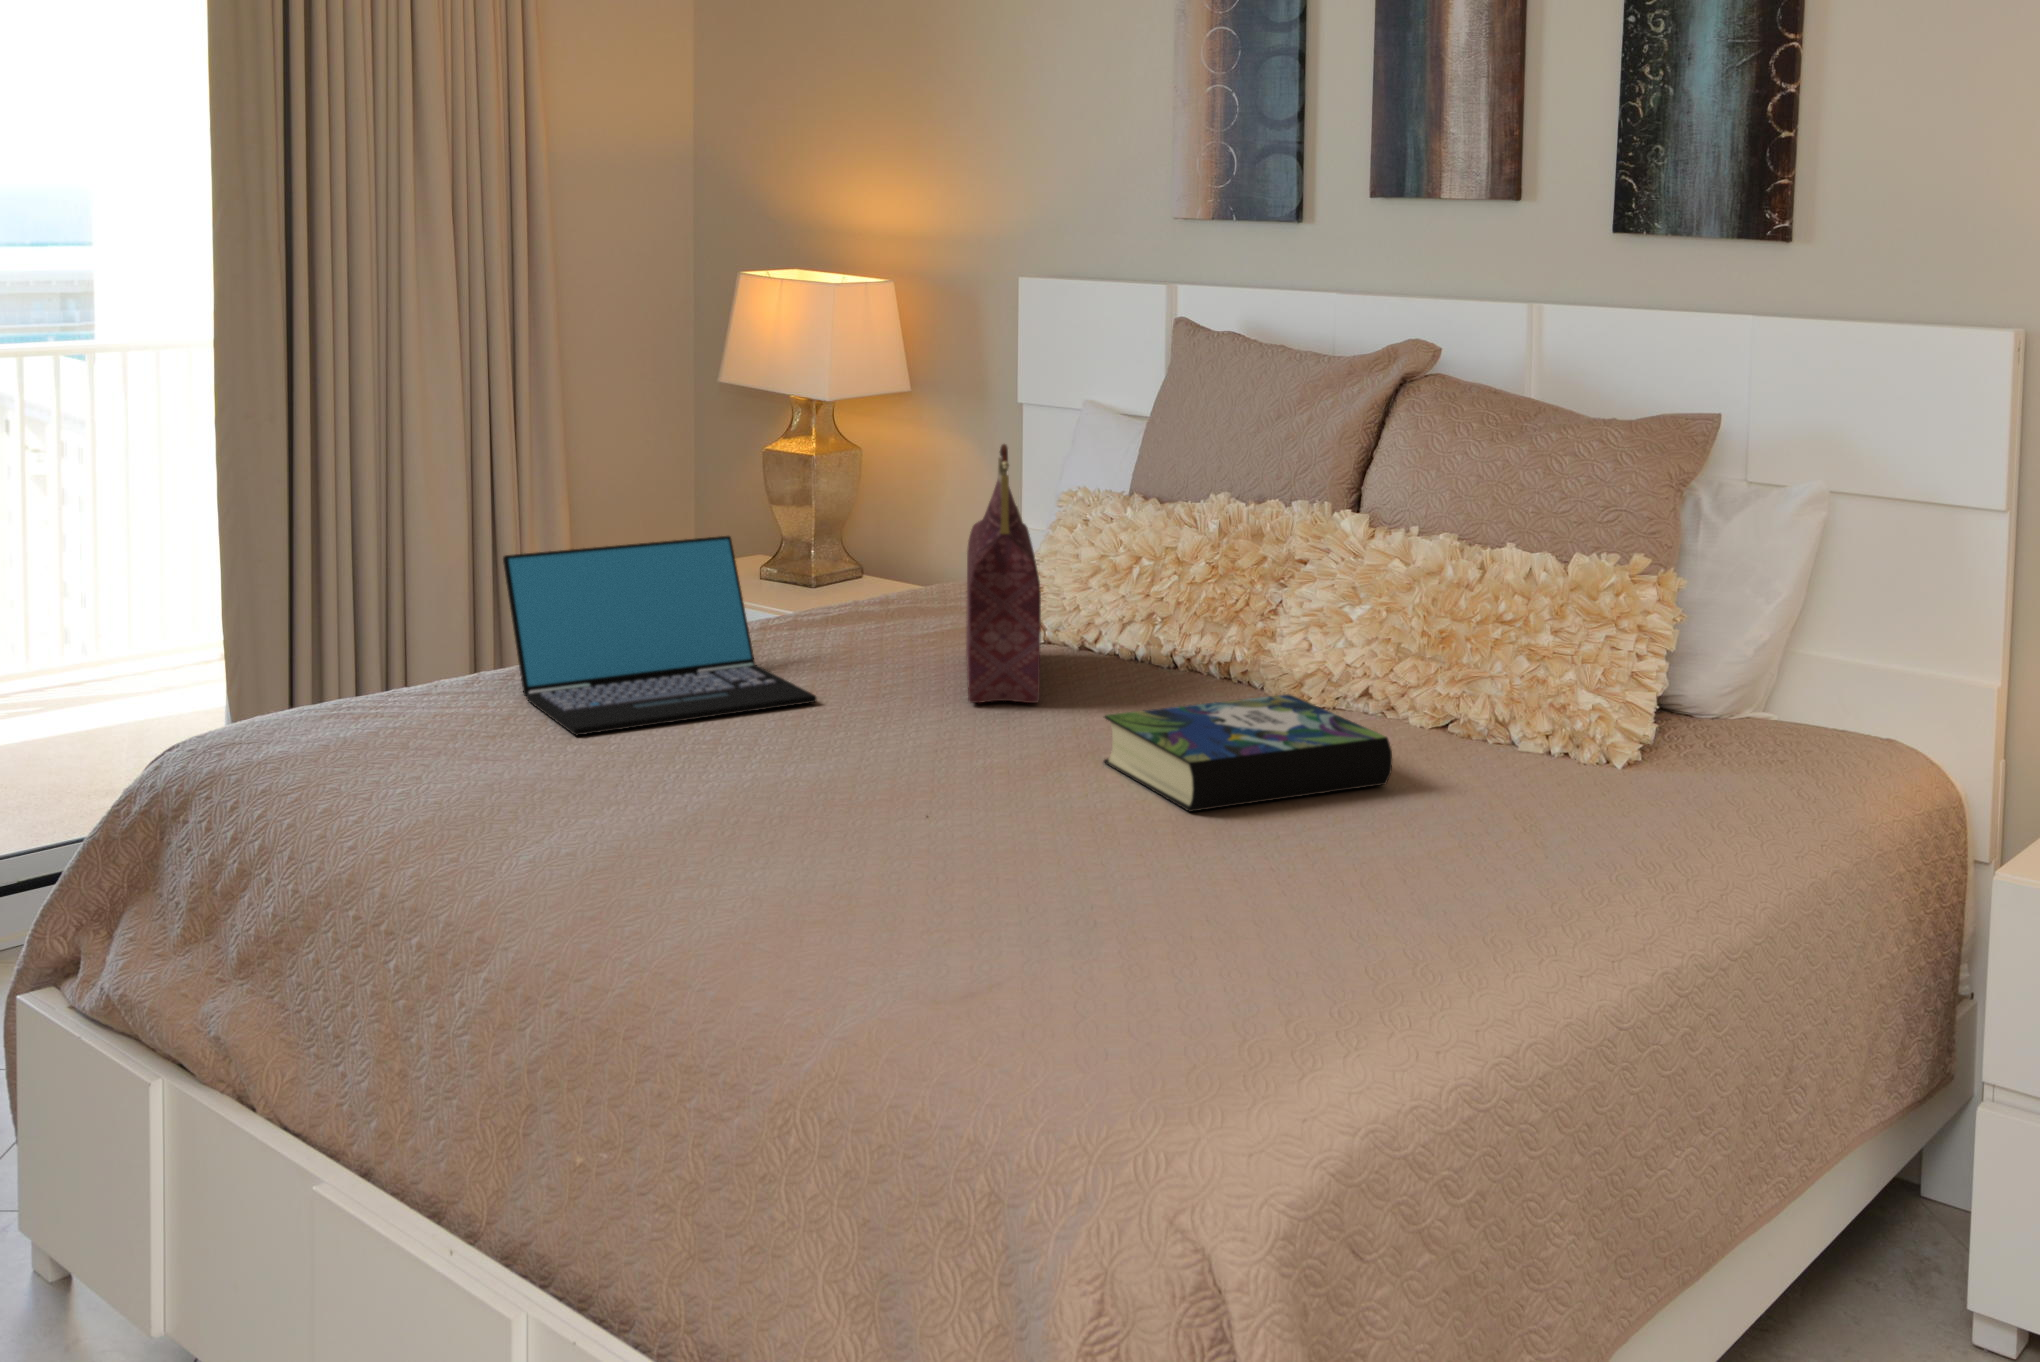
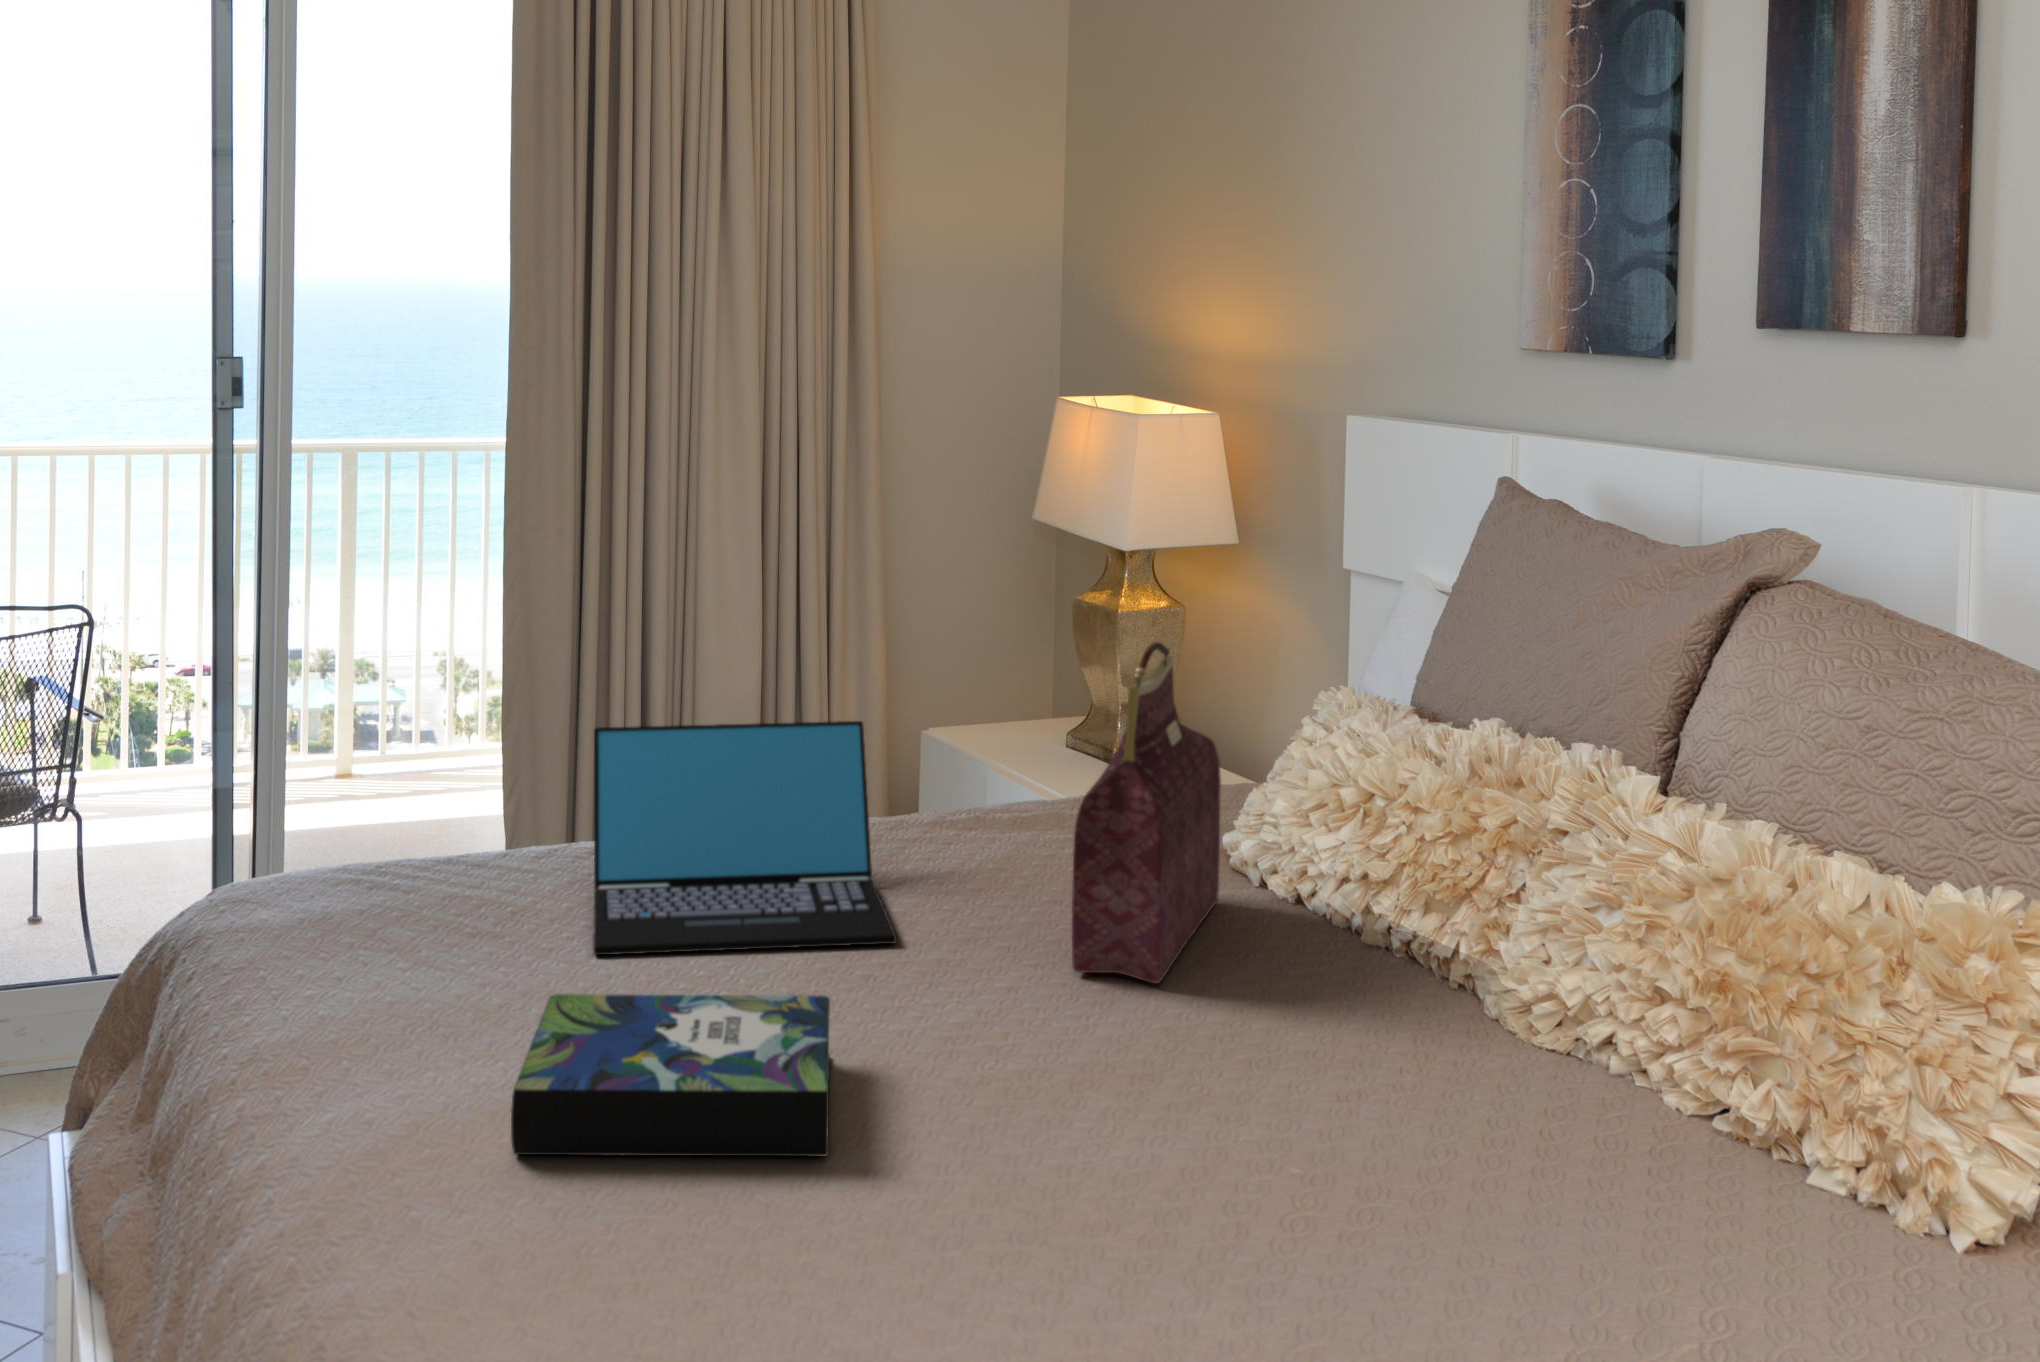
book: present [1104,694,1392,812] -> present [511,994,830,1156]

